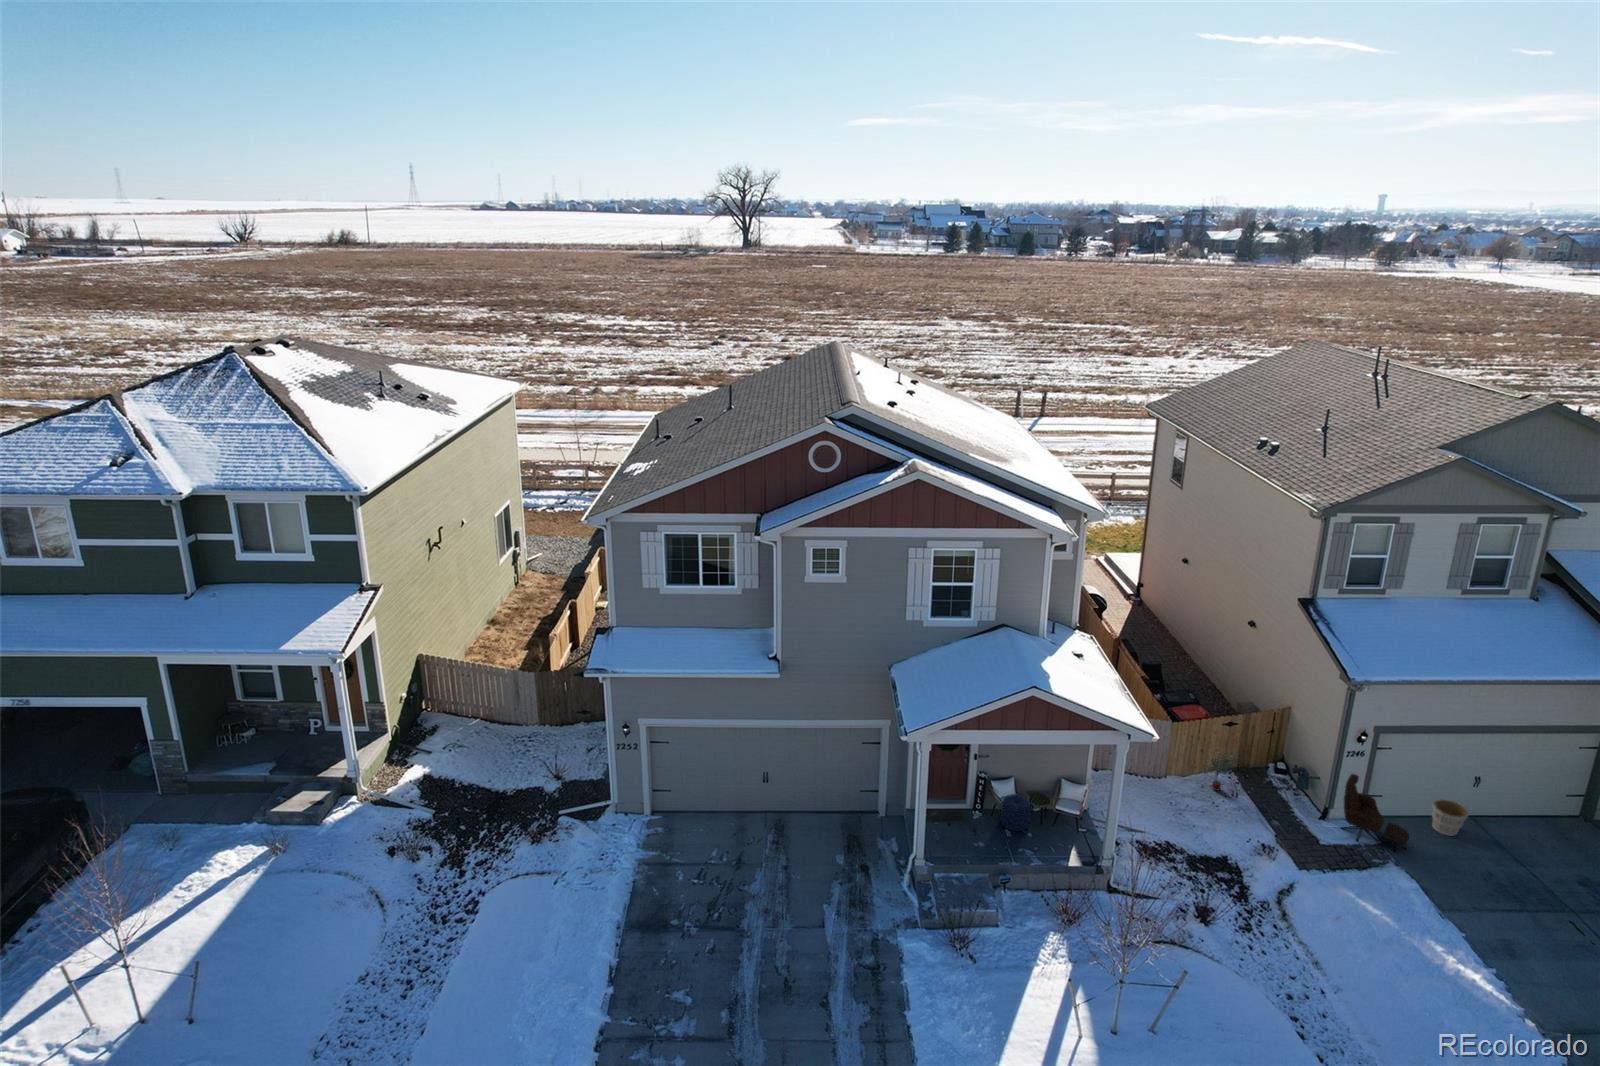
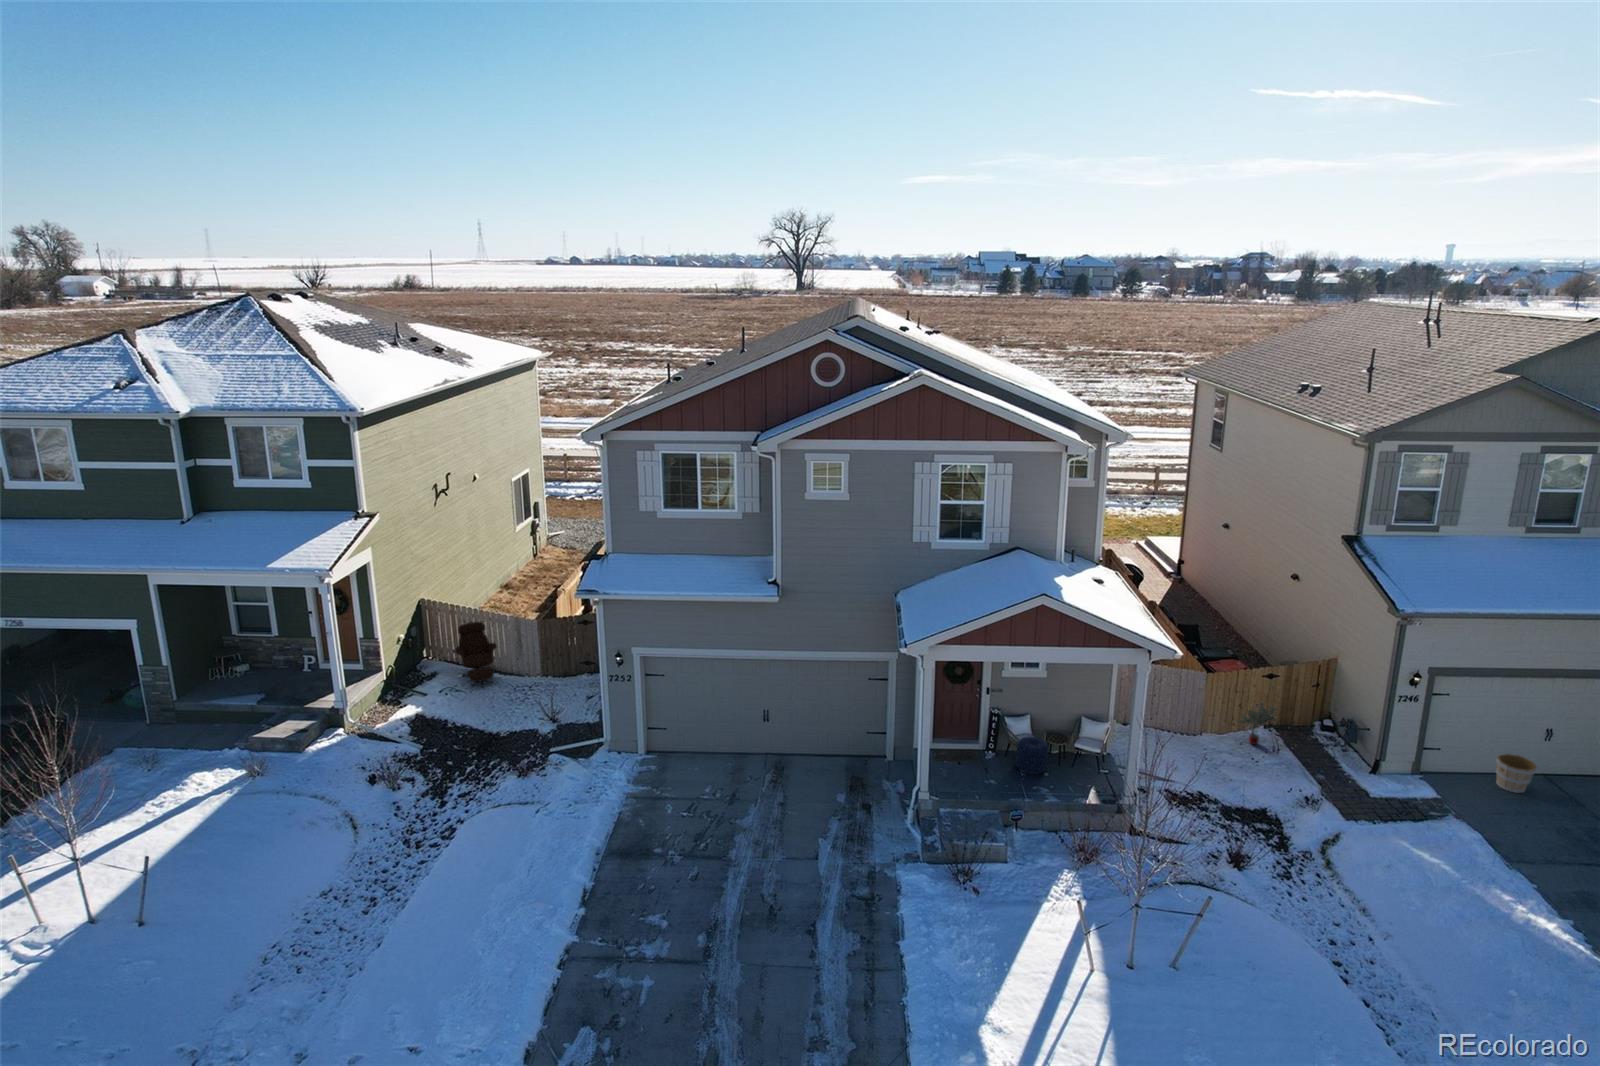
lounge chair: present [1342,774,1409,851] -> present [455,622,497,687]

